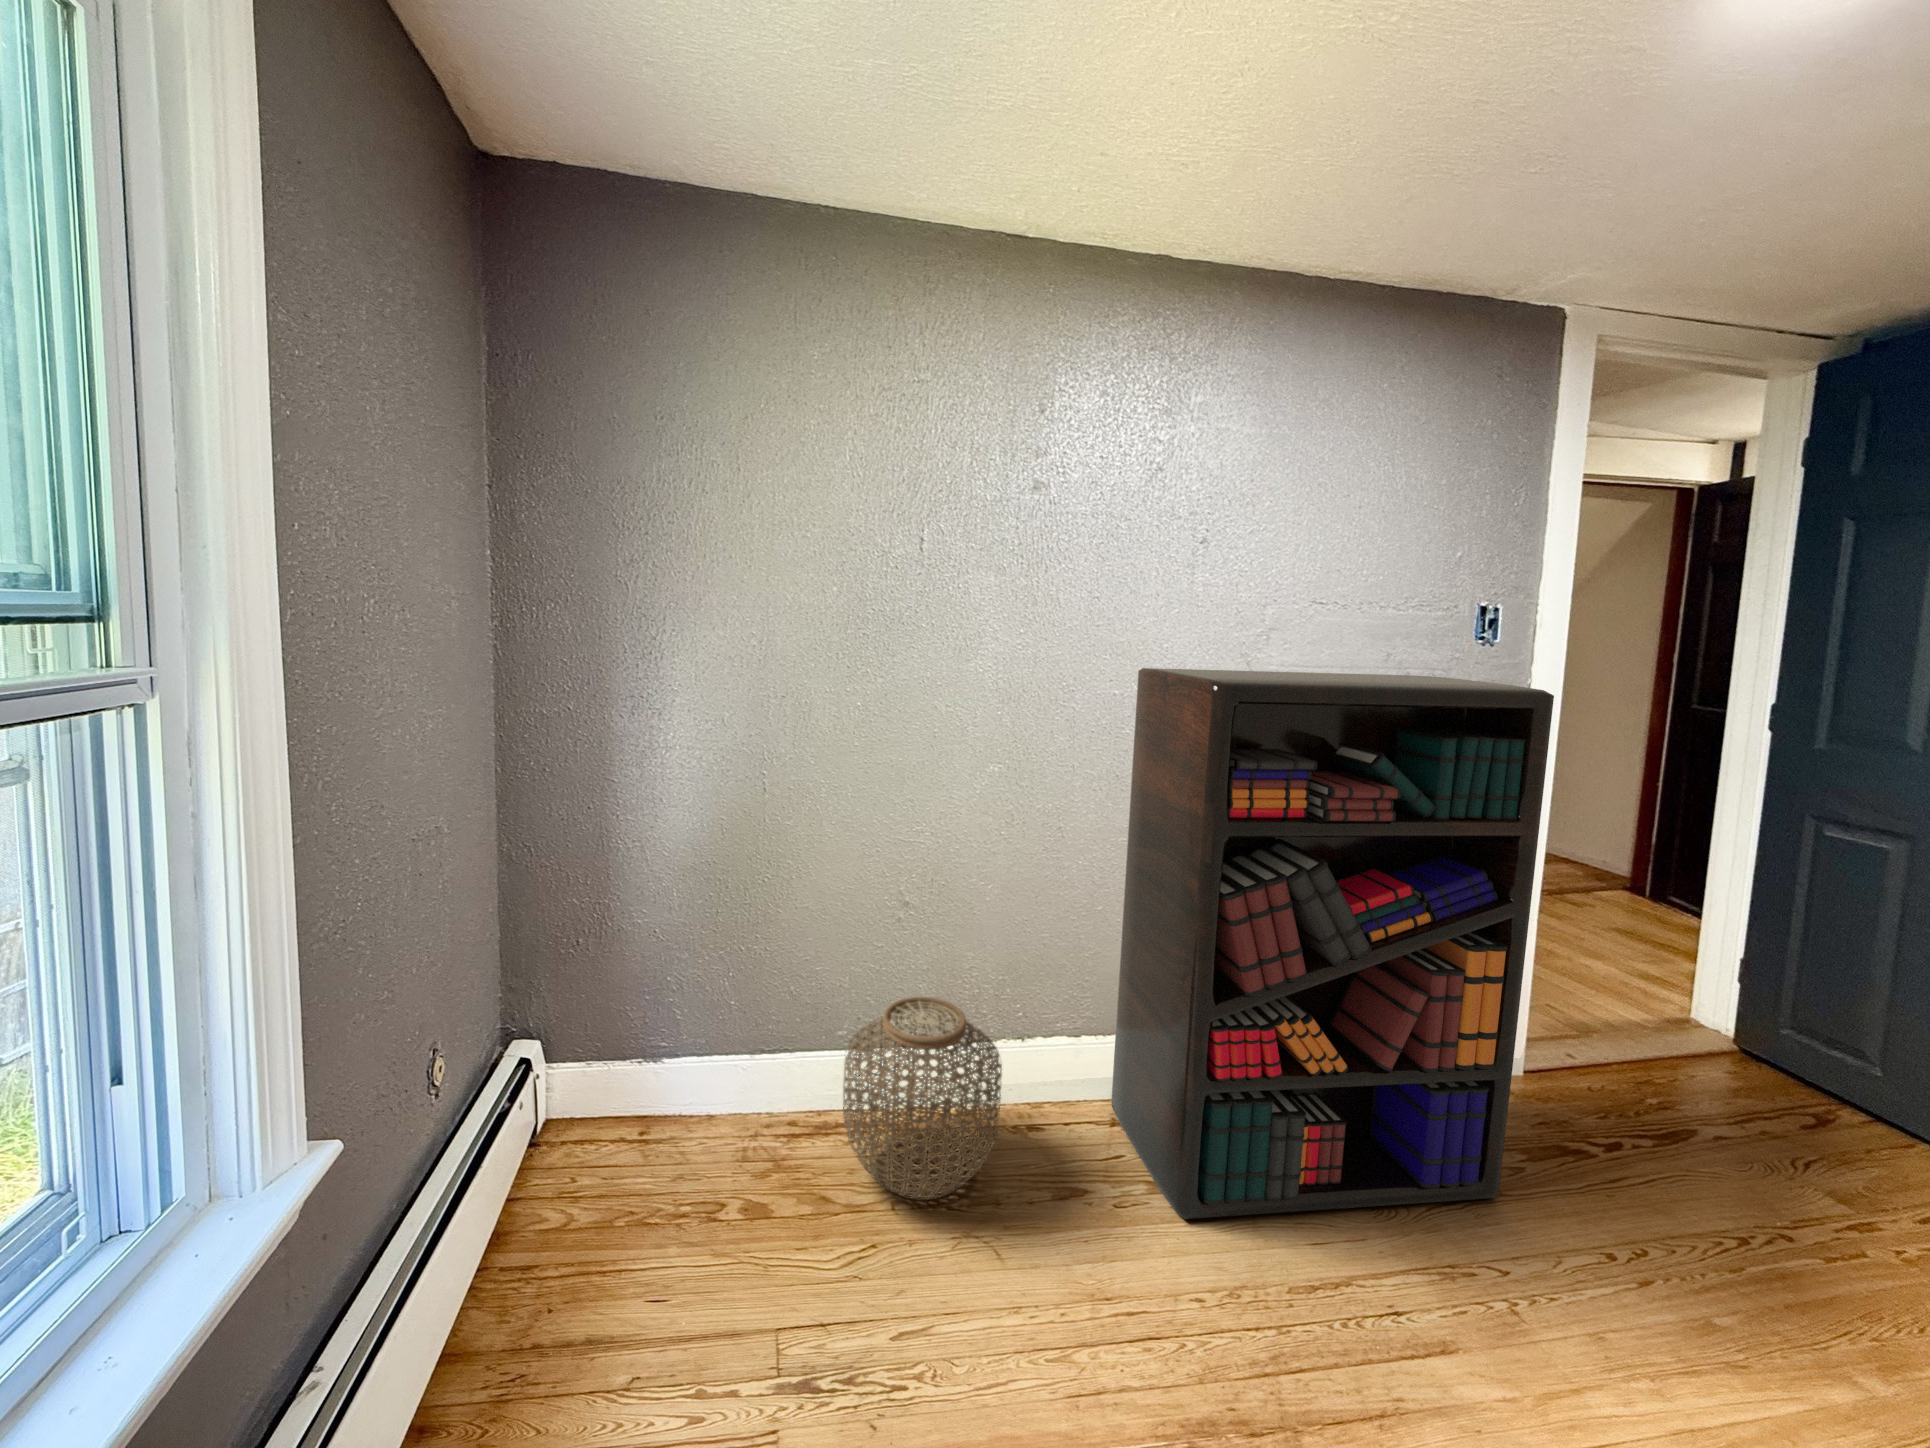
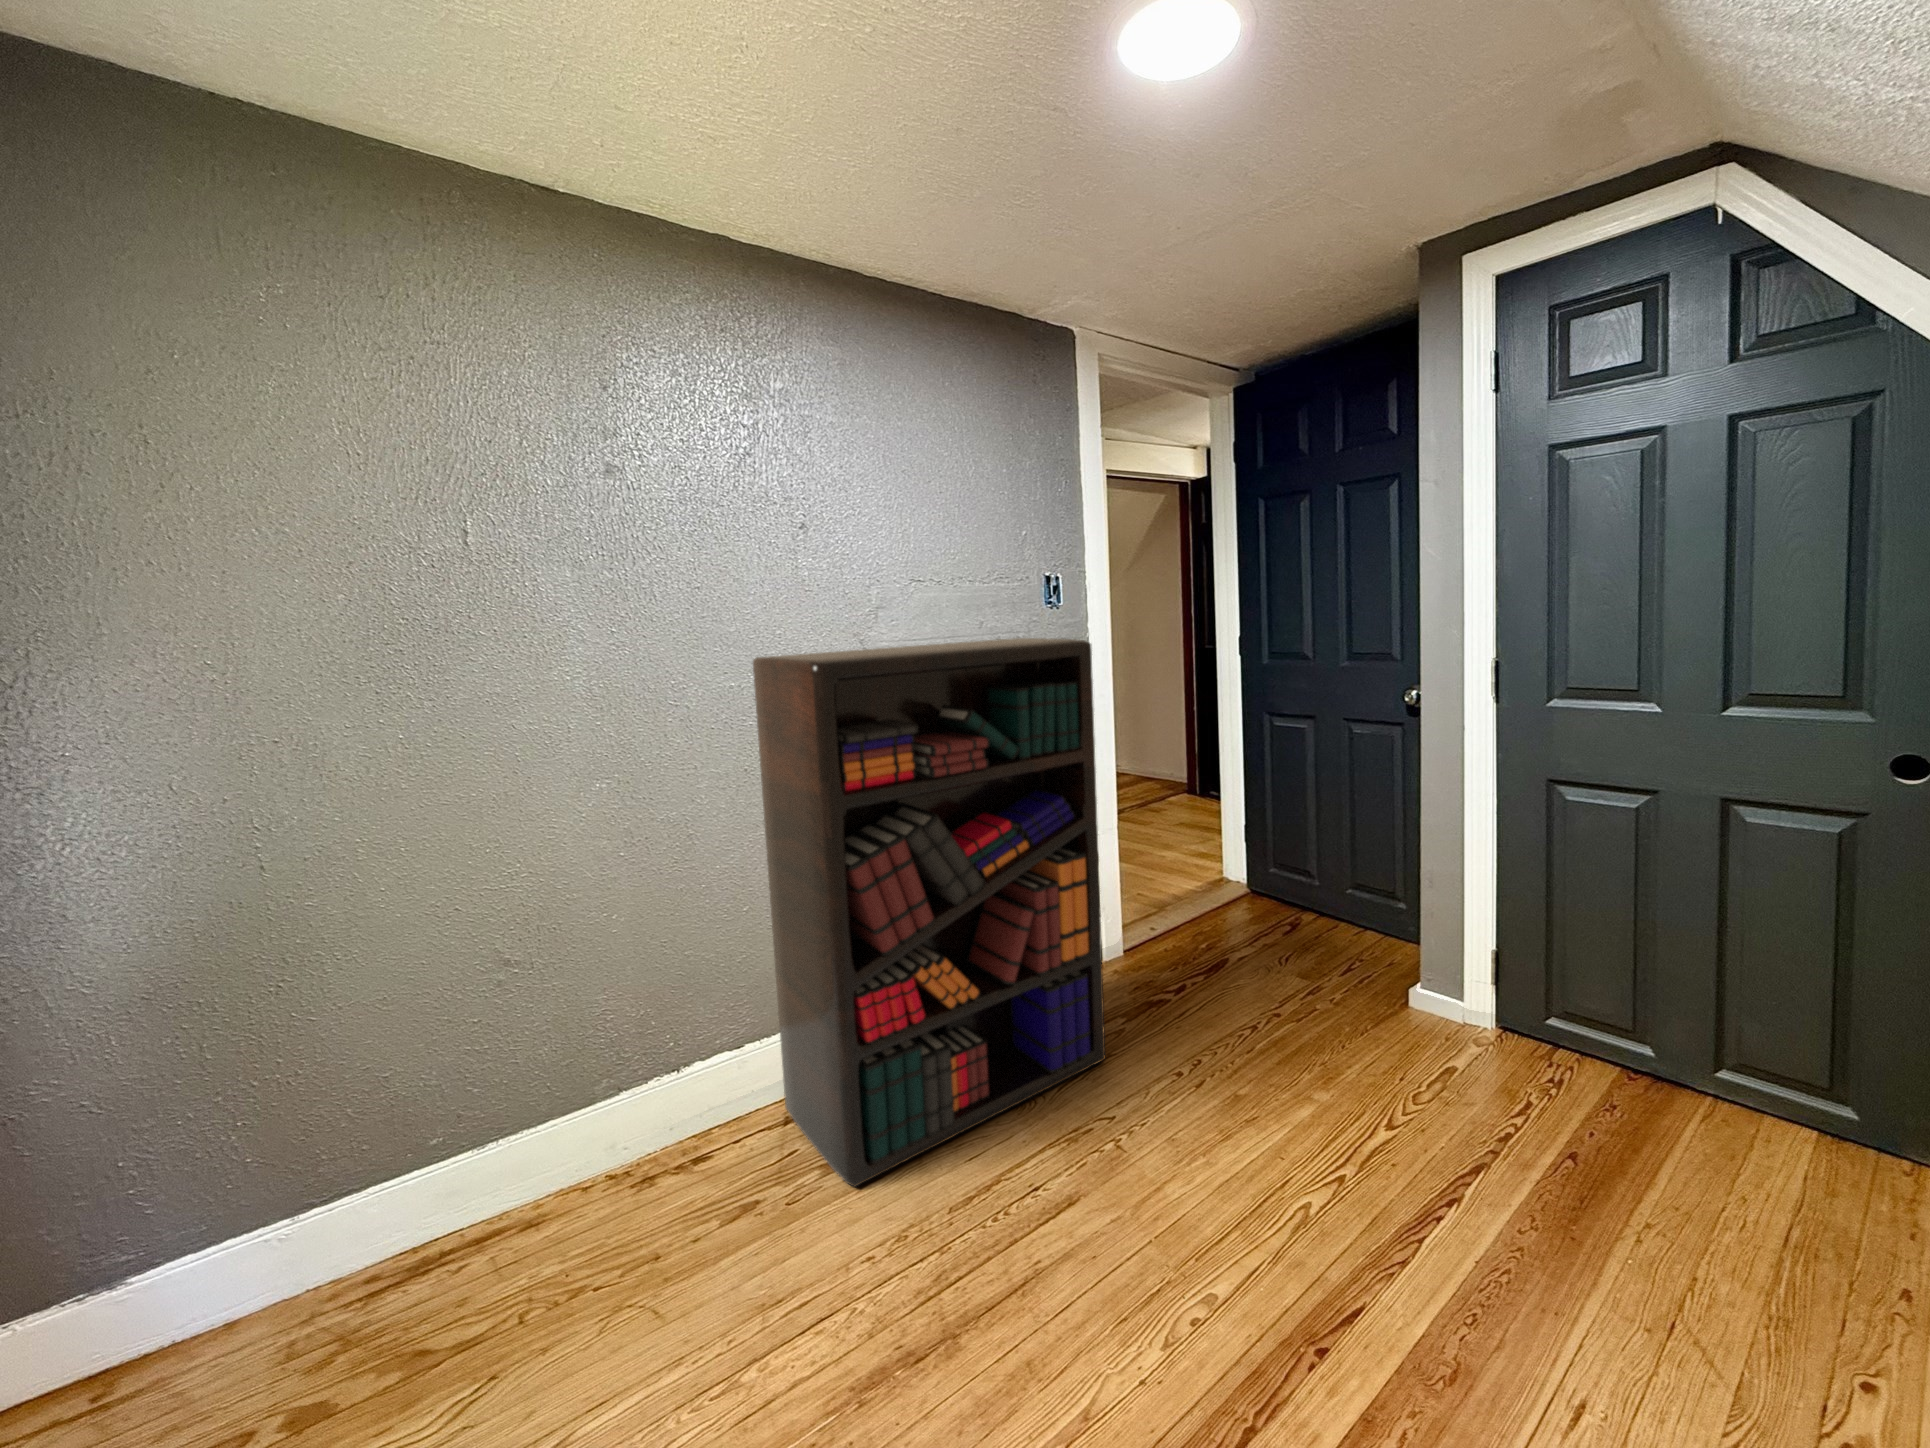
woven basket: present [843,997,1002,1200] -> none [432,1061,649,1304]

